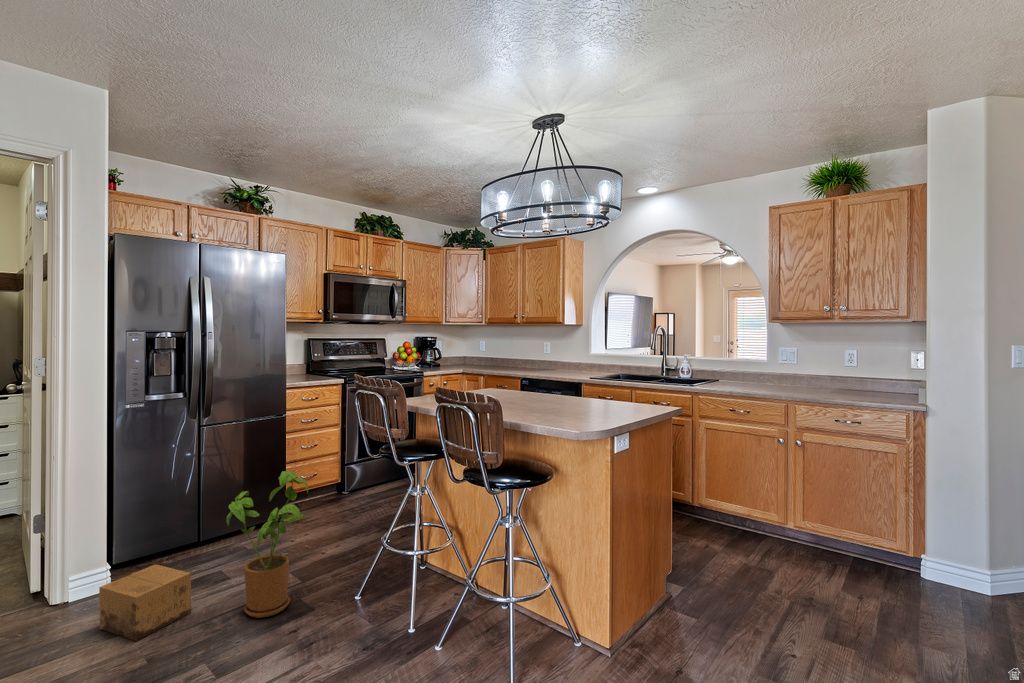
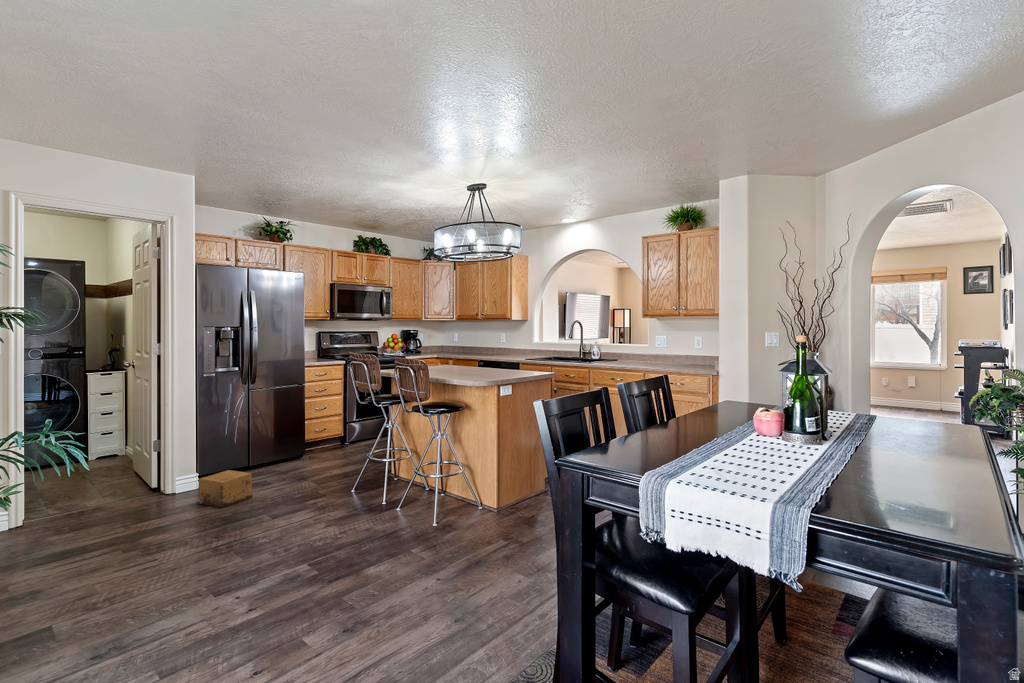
house plant: present [226,471,308,618] -> none [273,413,322,499]

